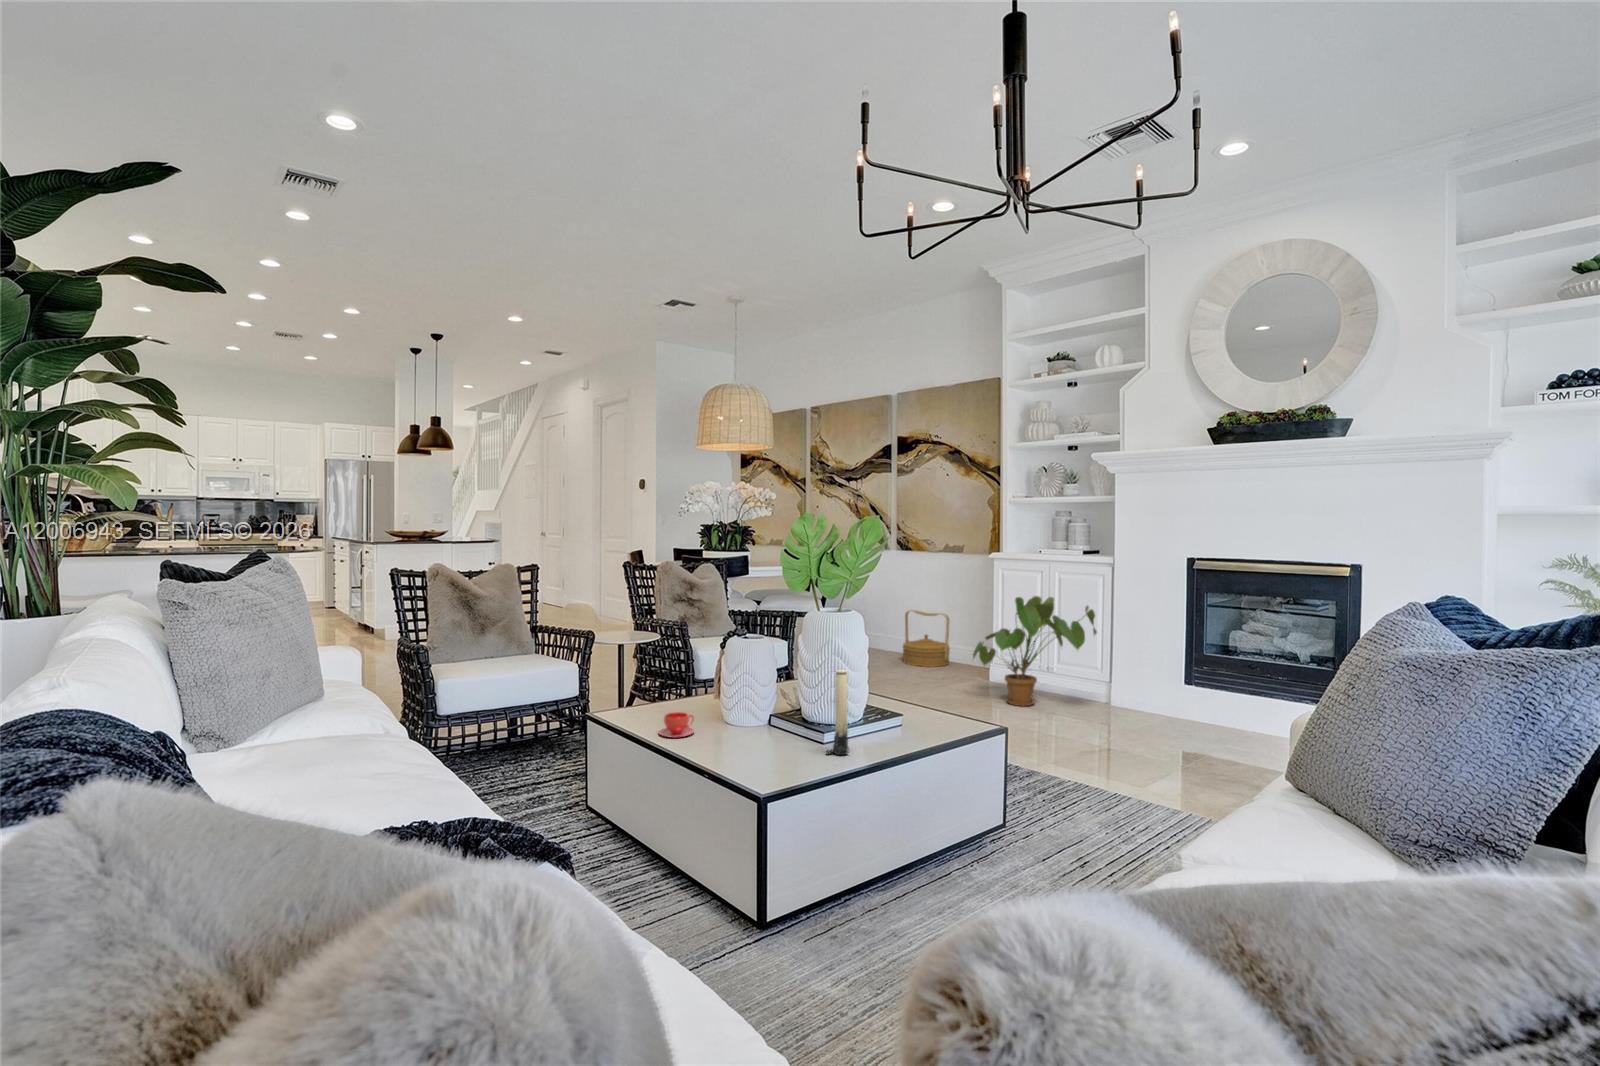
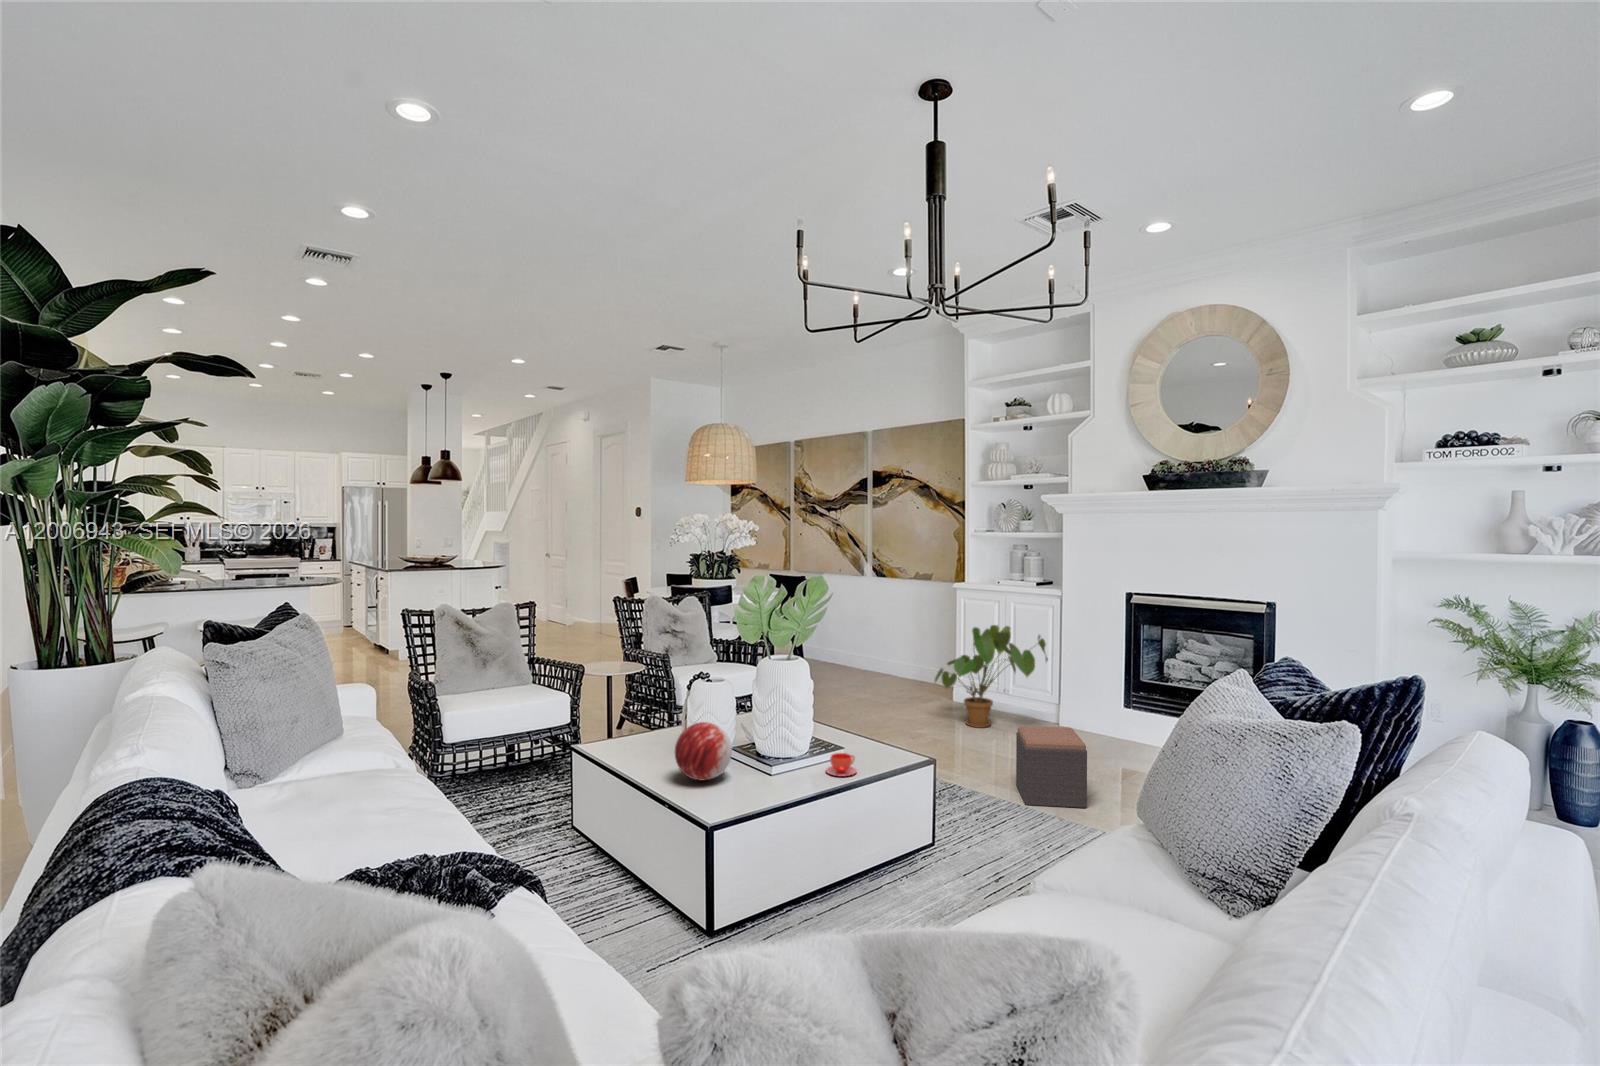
woven basket: present [903,610,950,667] -> none [877,633,922,687]
candle: present [826,670,849,755] -> none [772,714,793,787]
decorative orb: none [711,681,777,748] -> present [675,722,732,781]
footstool: none [1077,698,1163,787] -> present [1016,726,1087,808]
teacup: present [659,712,694,738] -> present [826,753,857,776]

